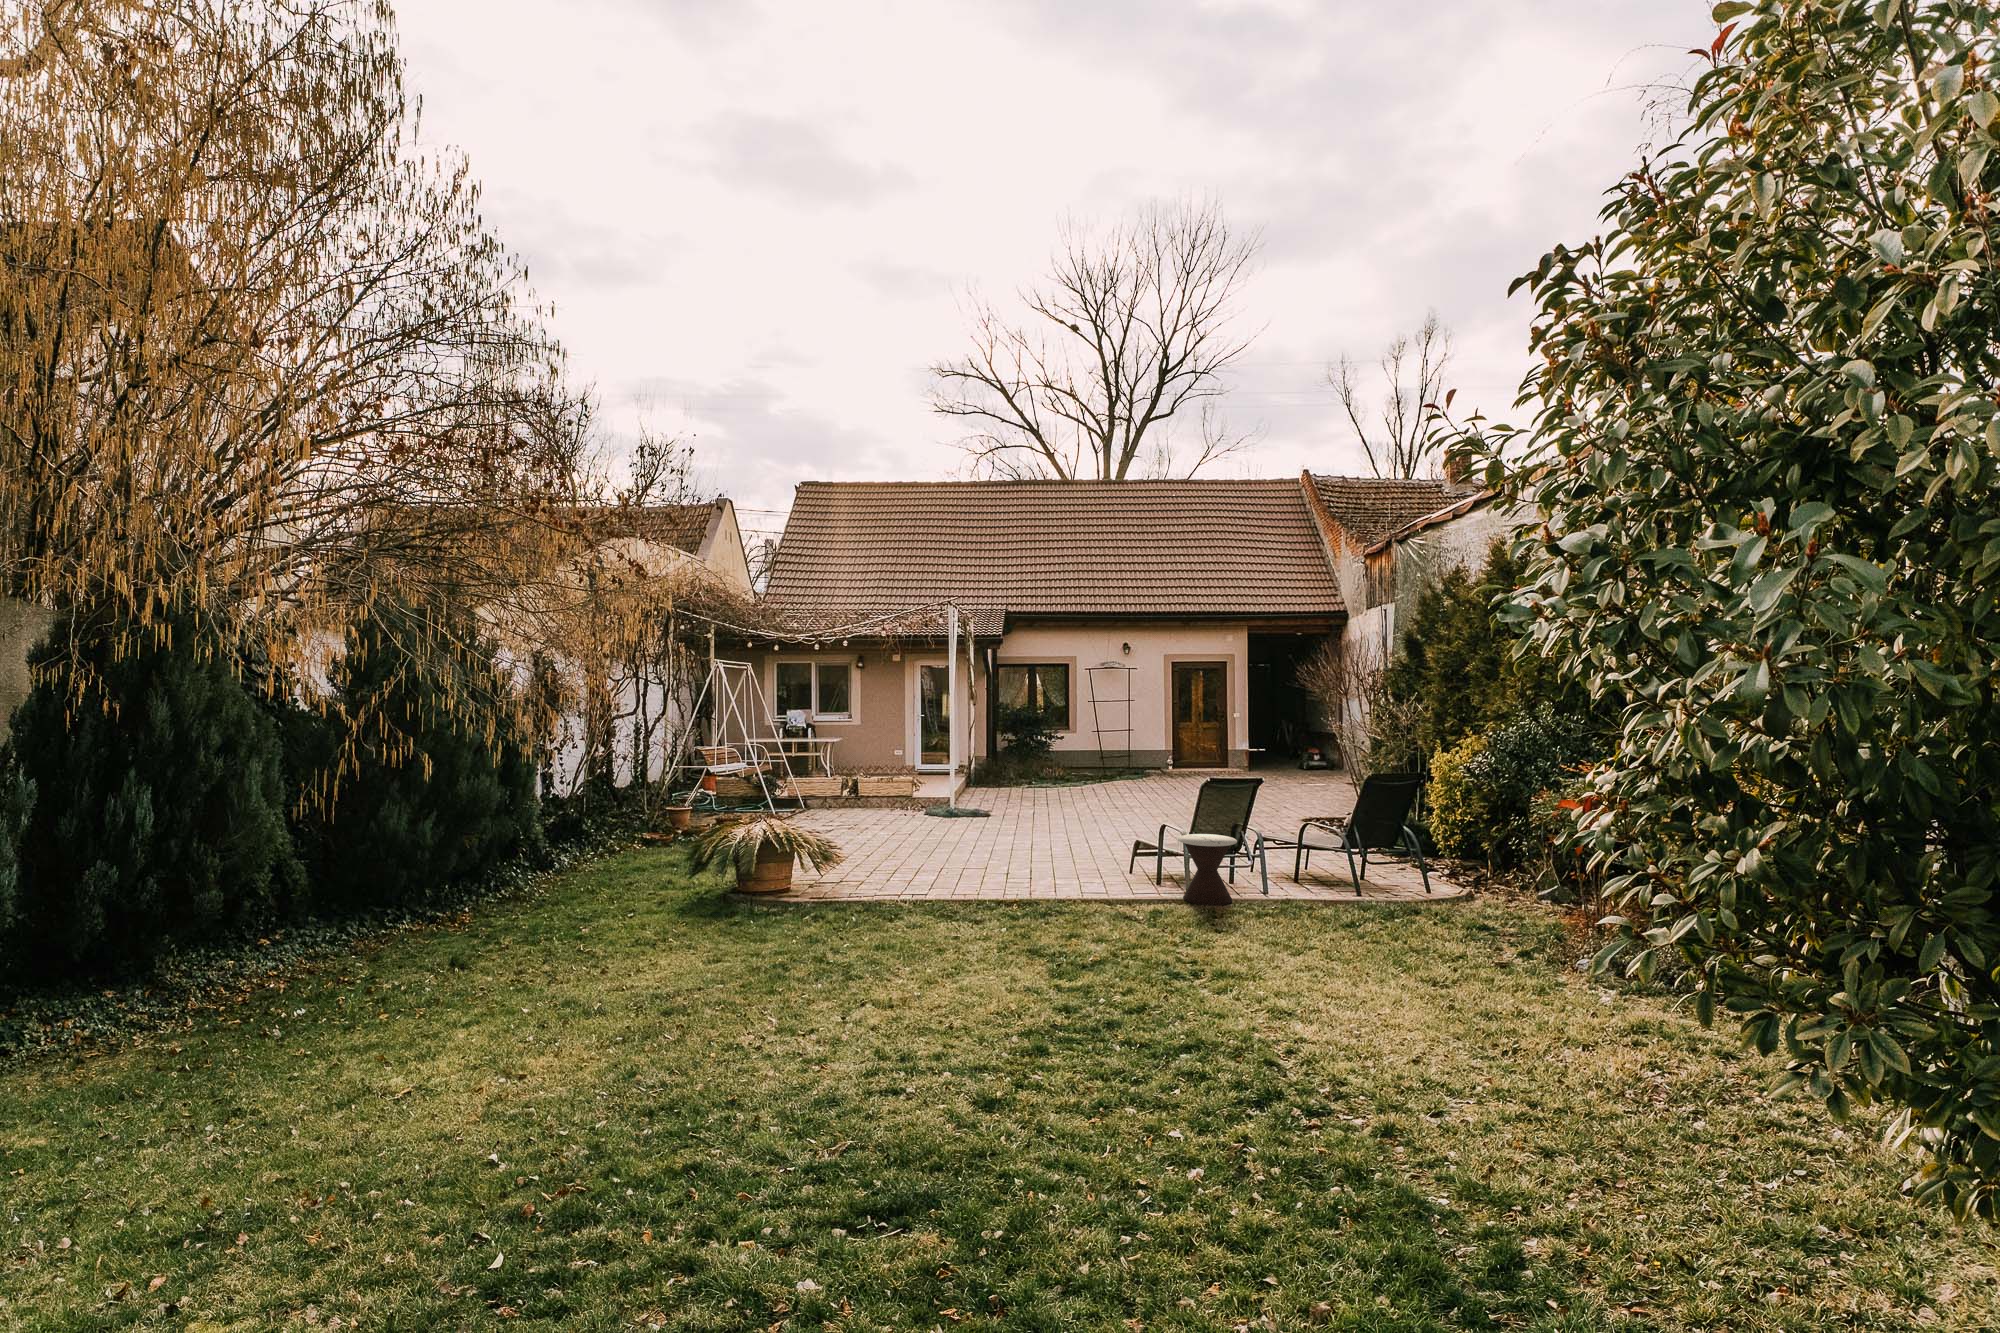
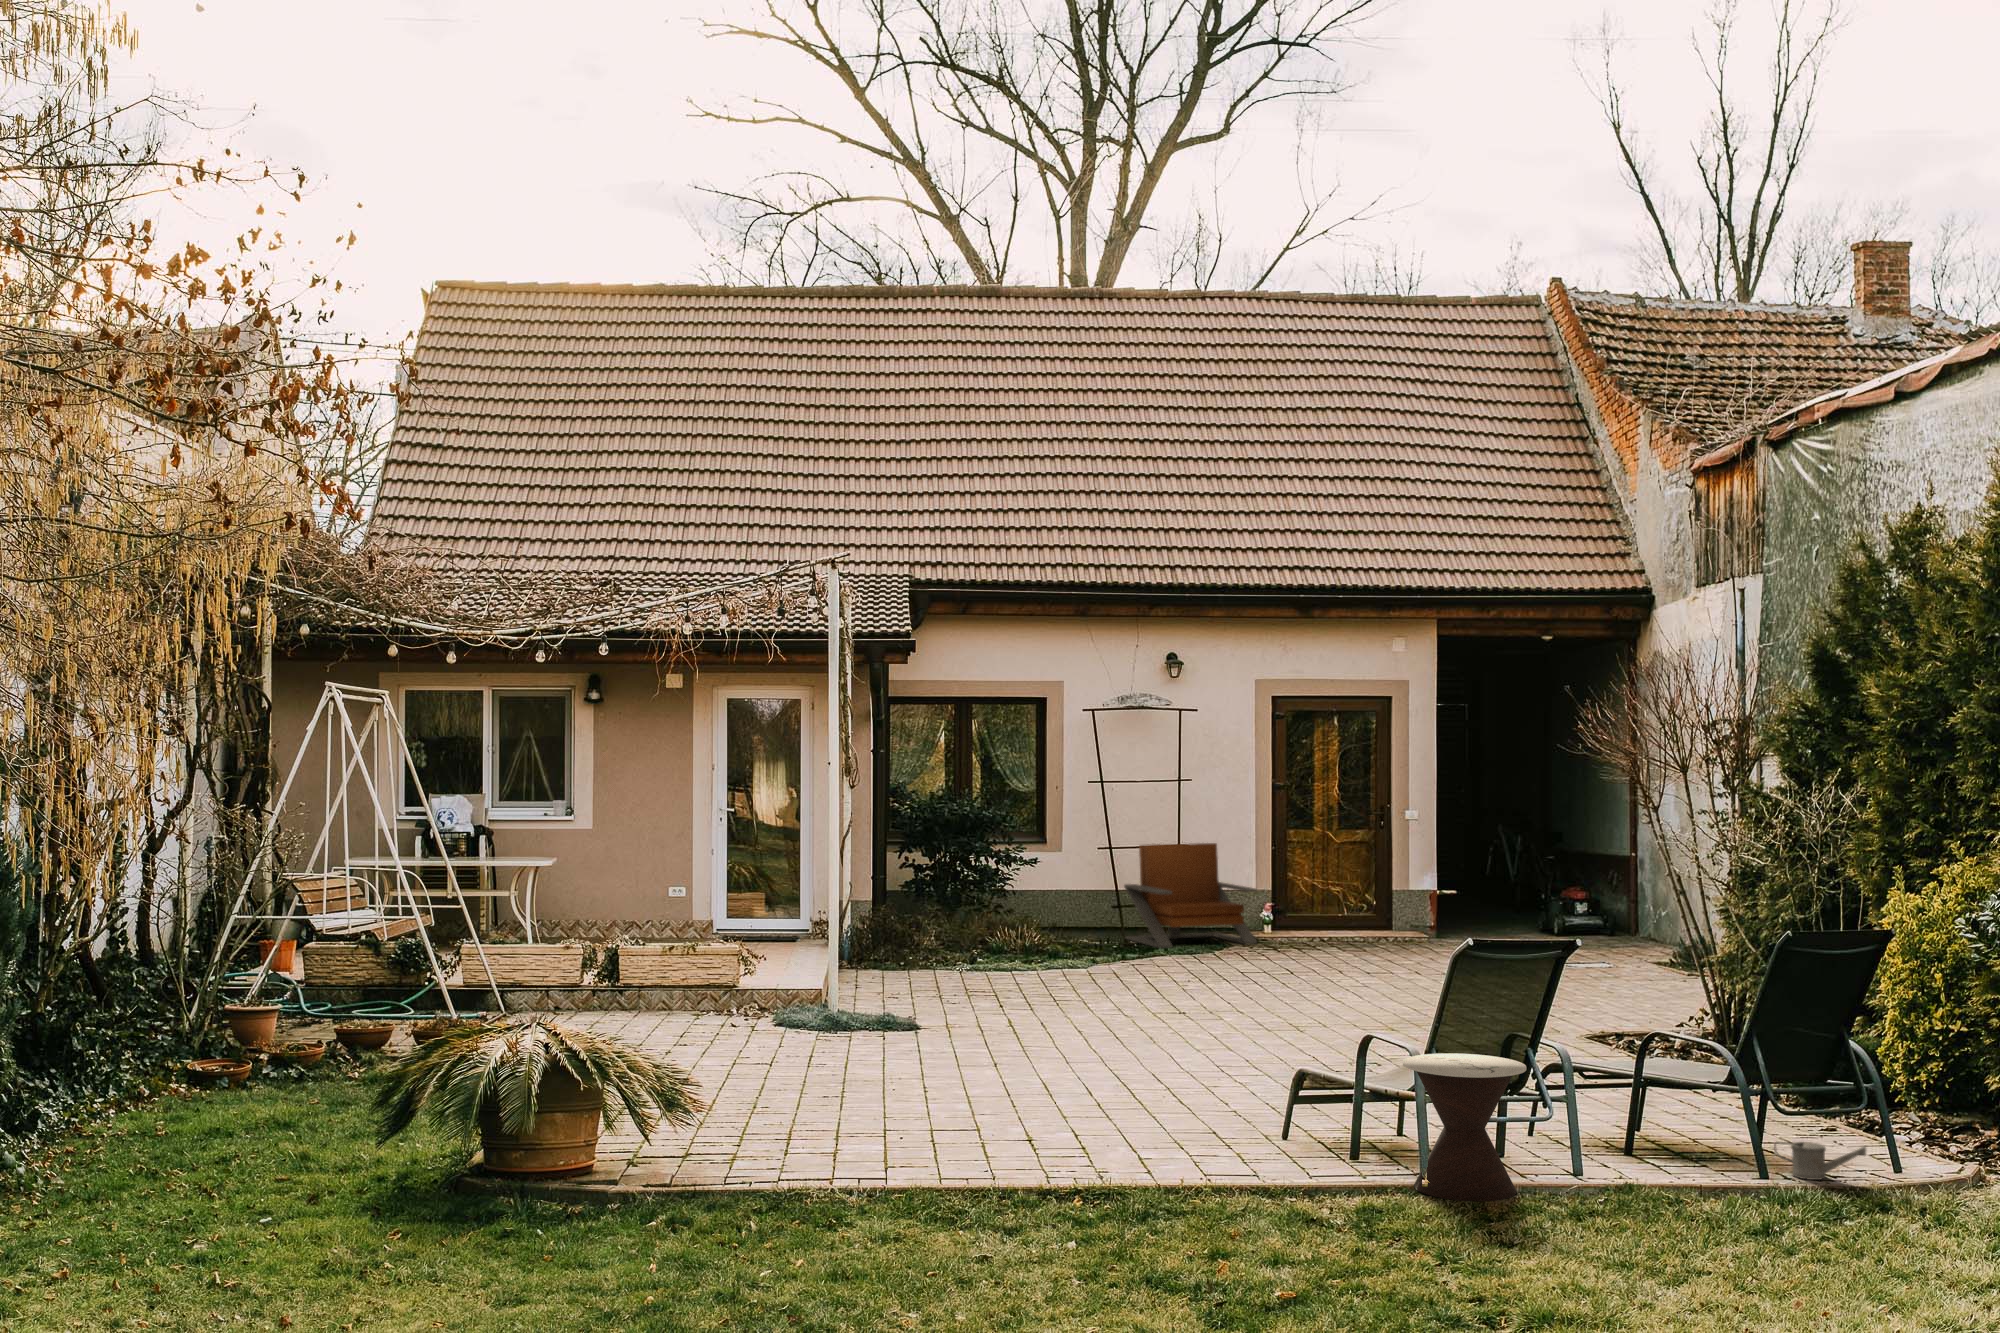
lounge chair: none [1099,732,1159,780] -> present [1124,843,1257,948]
watering can: none [1365,879,1410,898] -> present [1774,1142,1866,1180]

